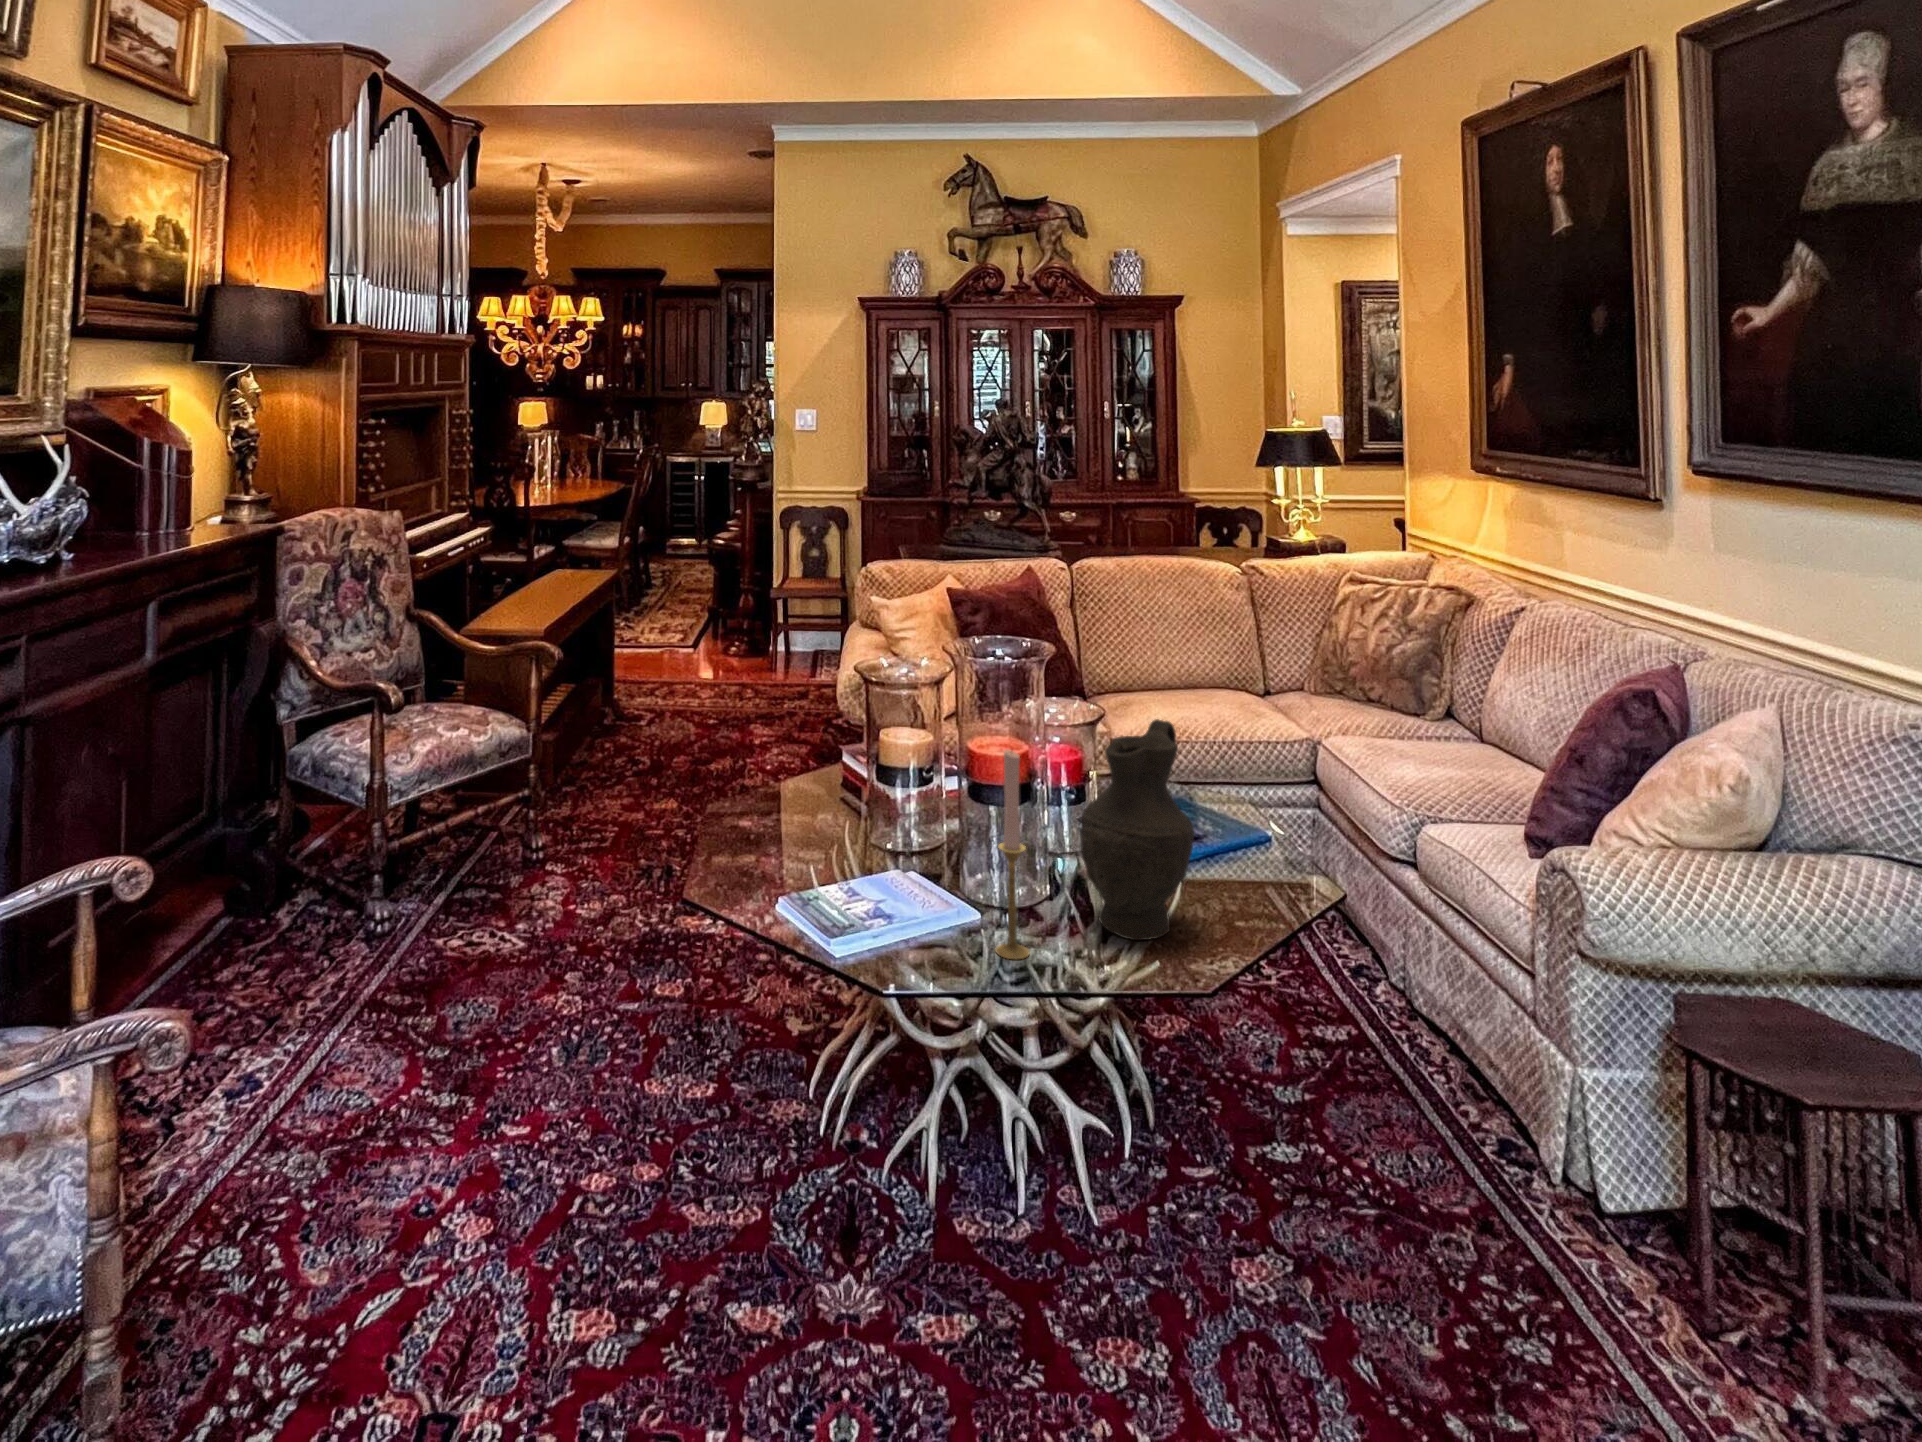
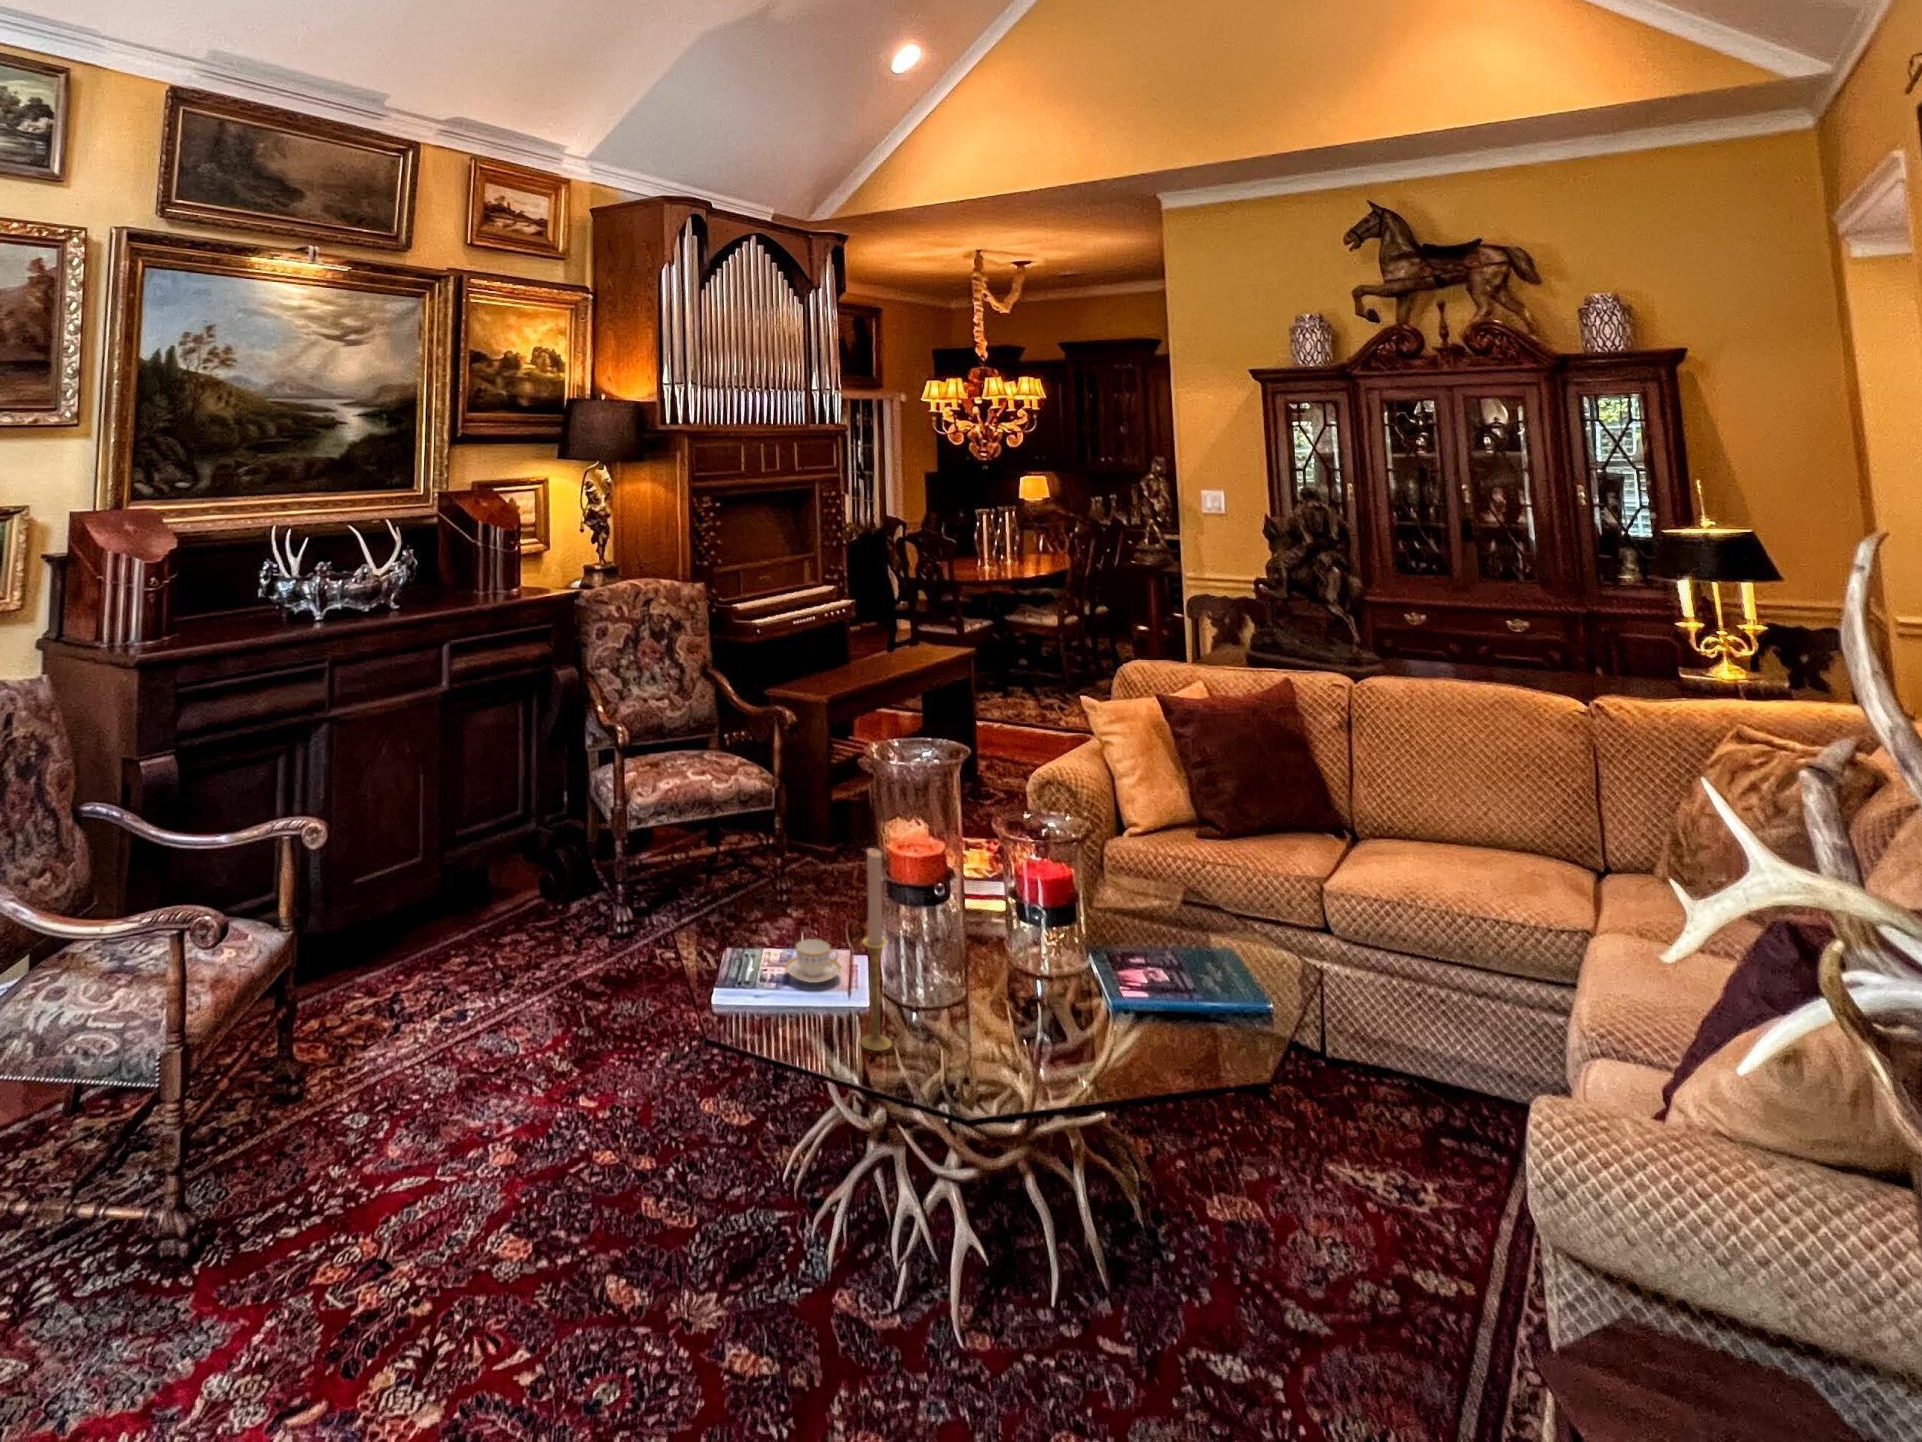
decorative vase: present [1080,719,1194,940] -> none [962,848,1093,1070]
teacup: none [843,867,906,913] -> present [785,939,841,983]

